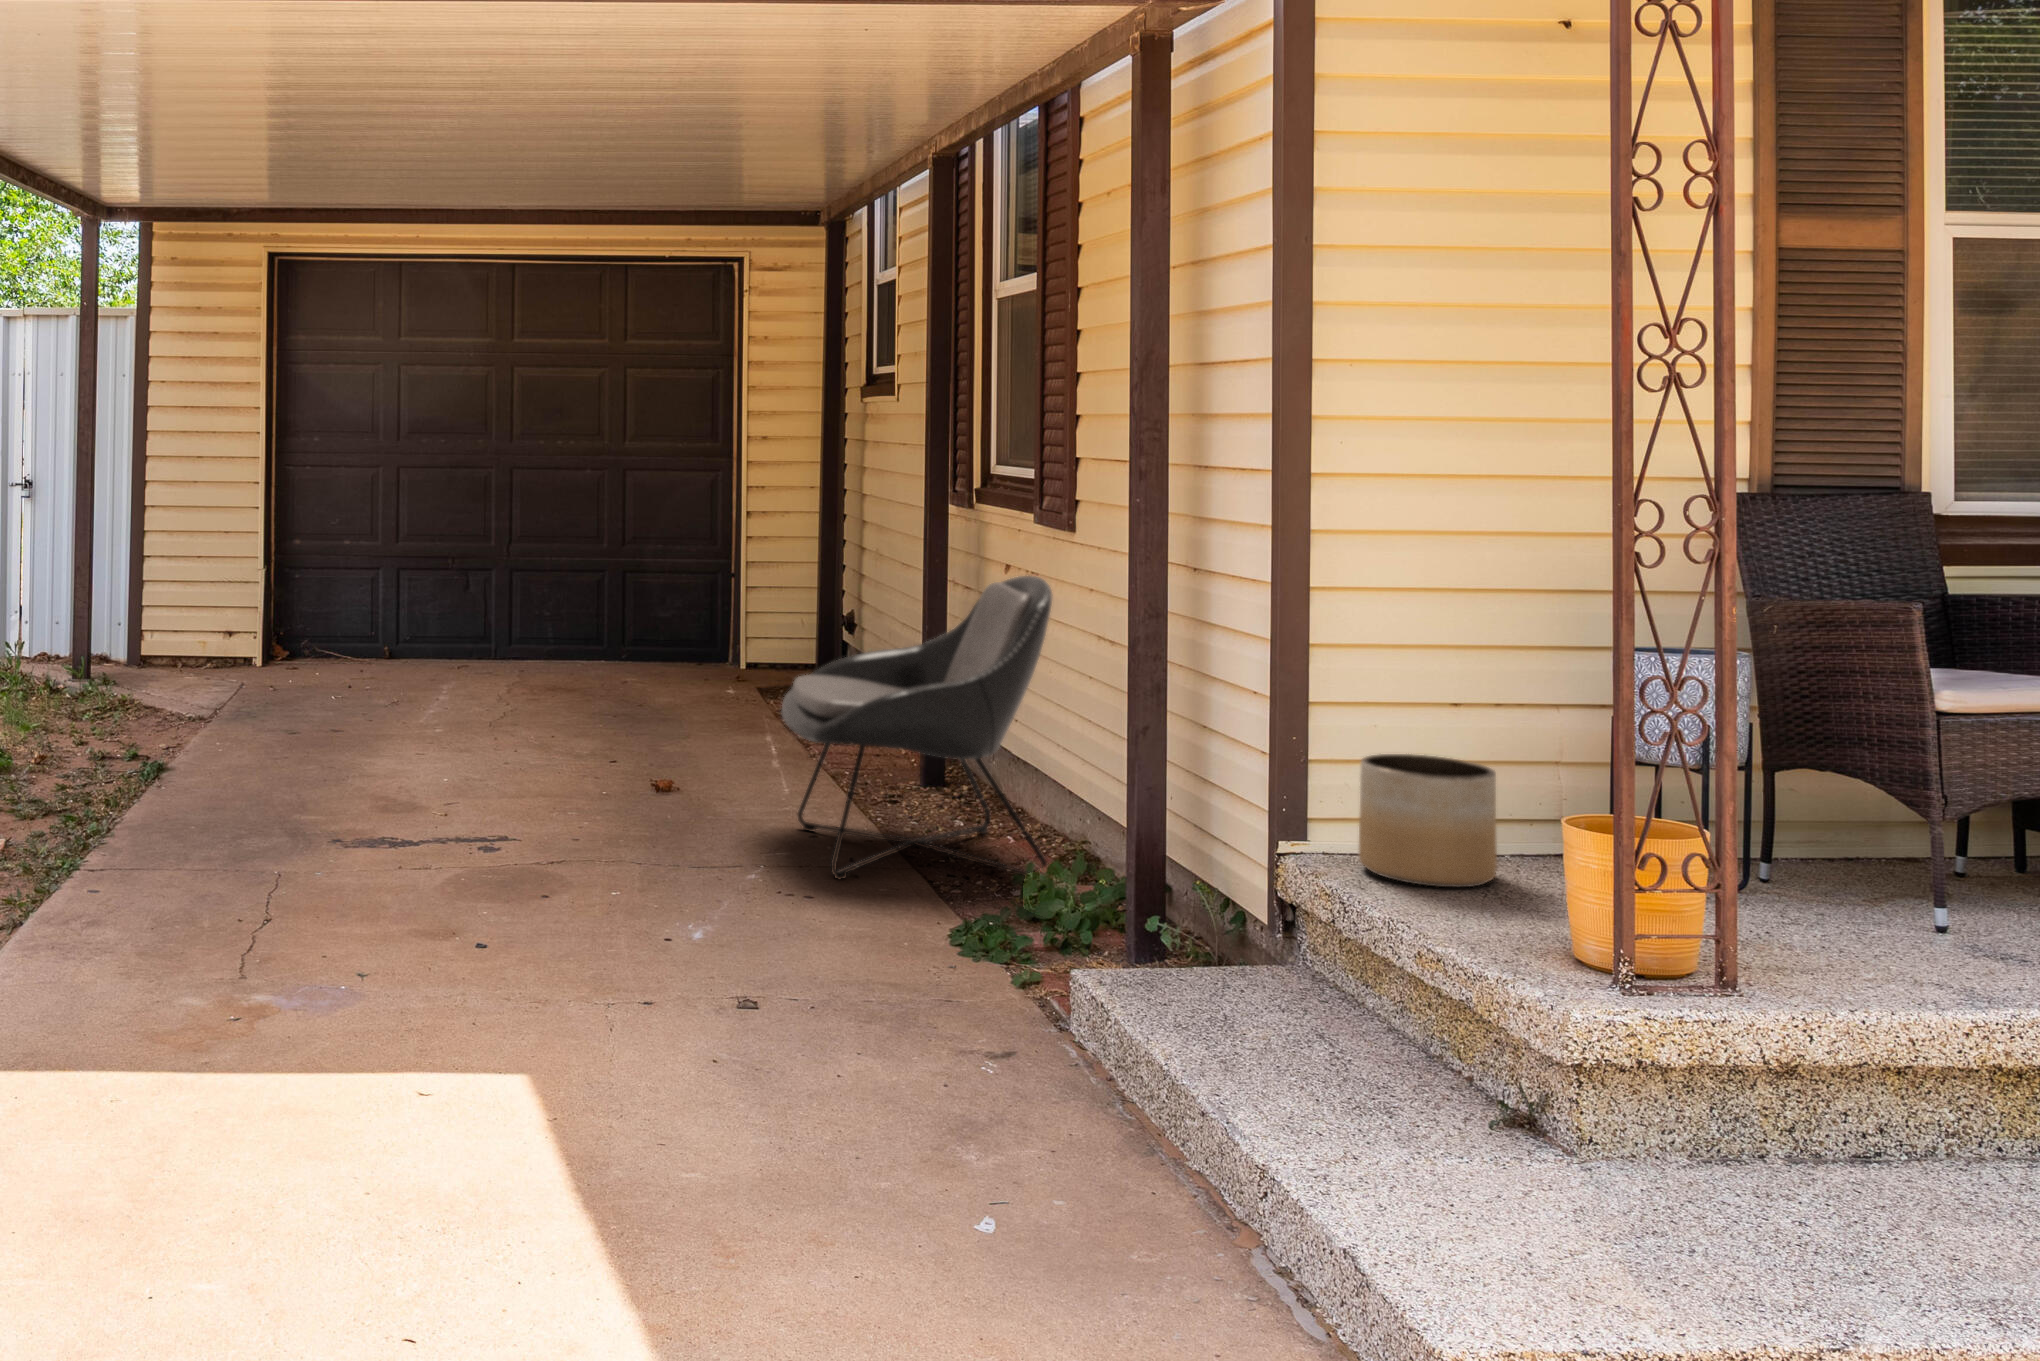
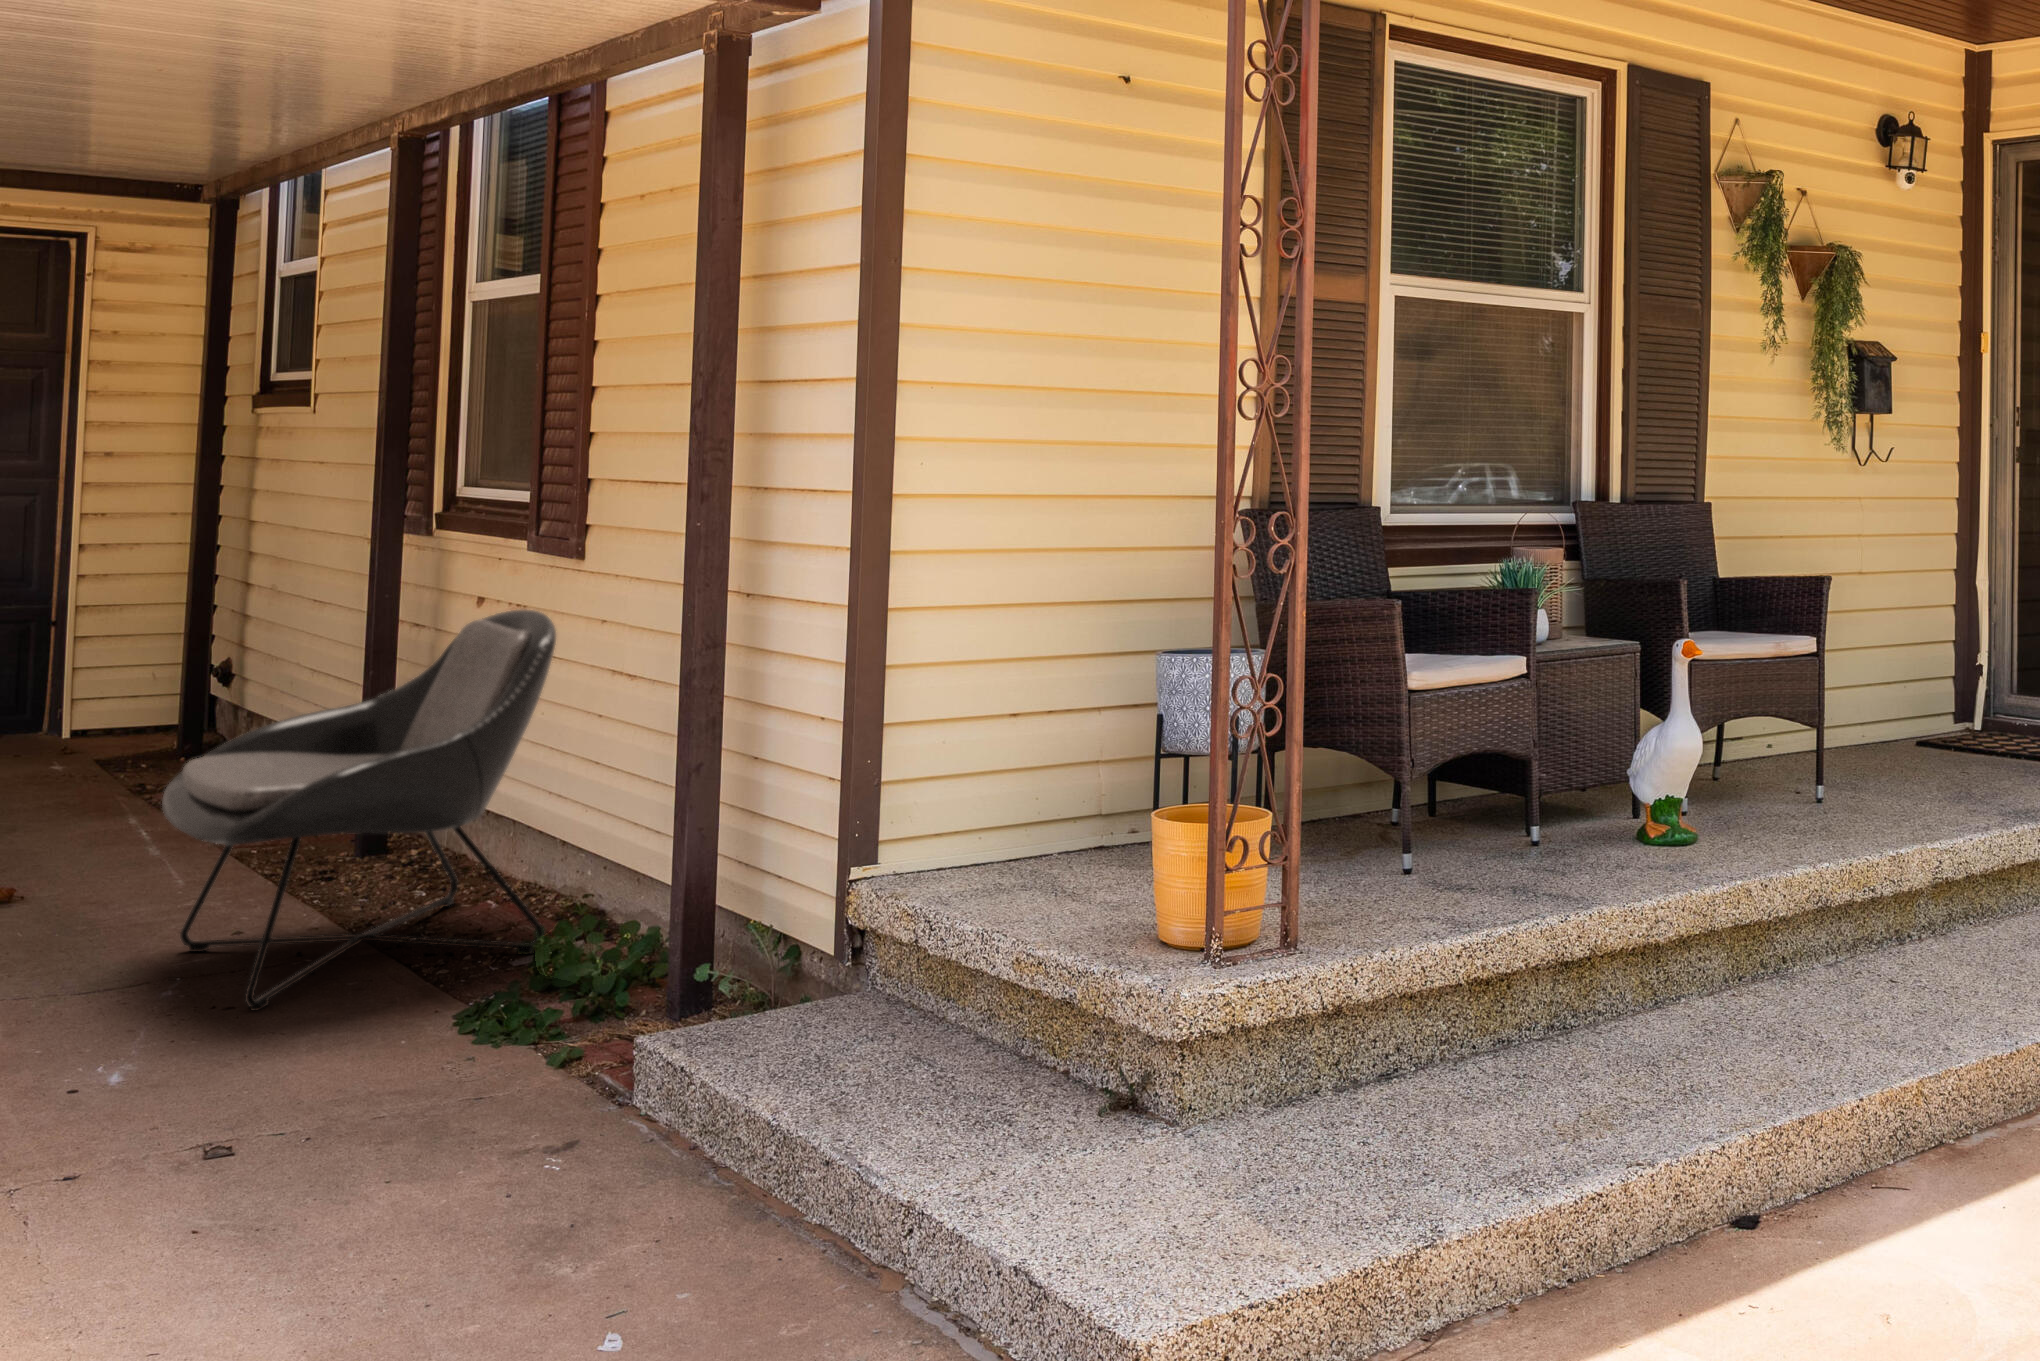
planter: present [1359,754,1497,887] -> none [935,761,1061,890]

